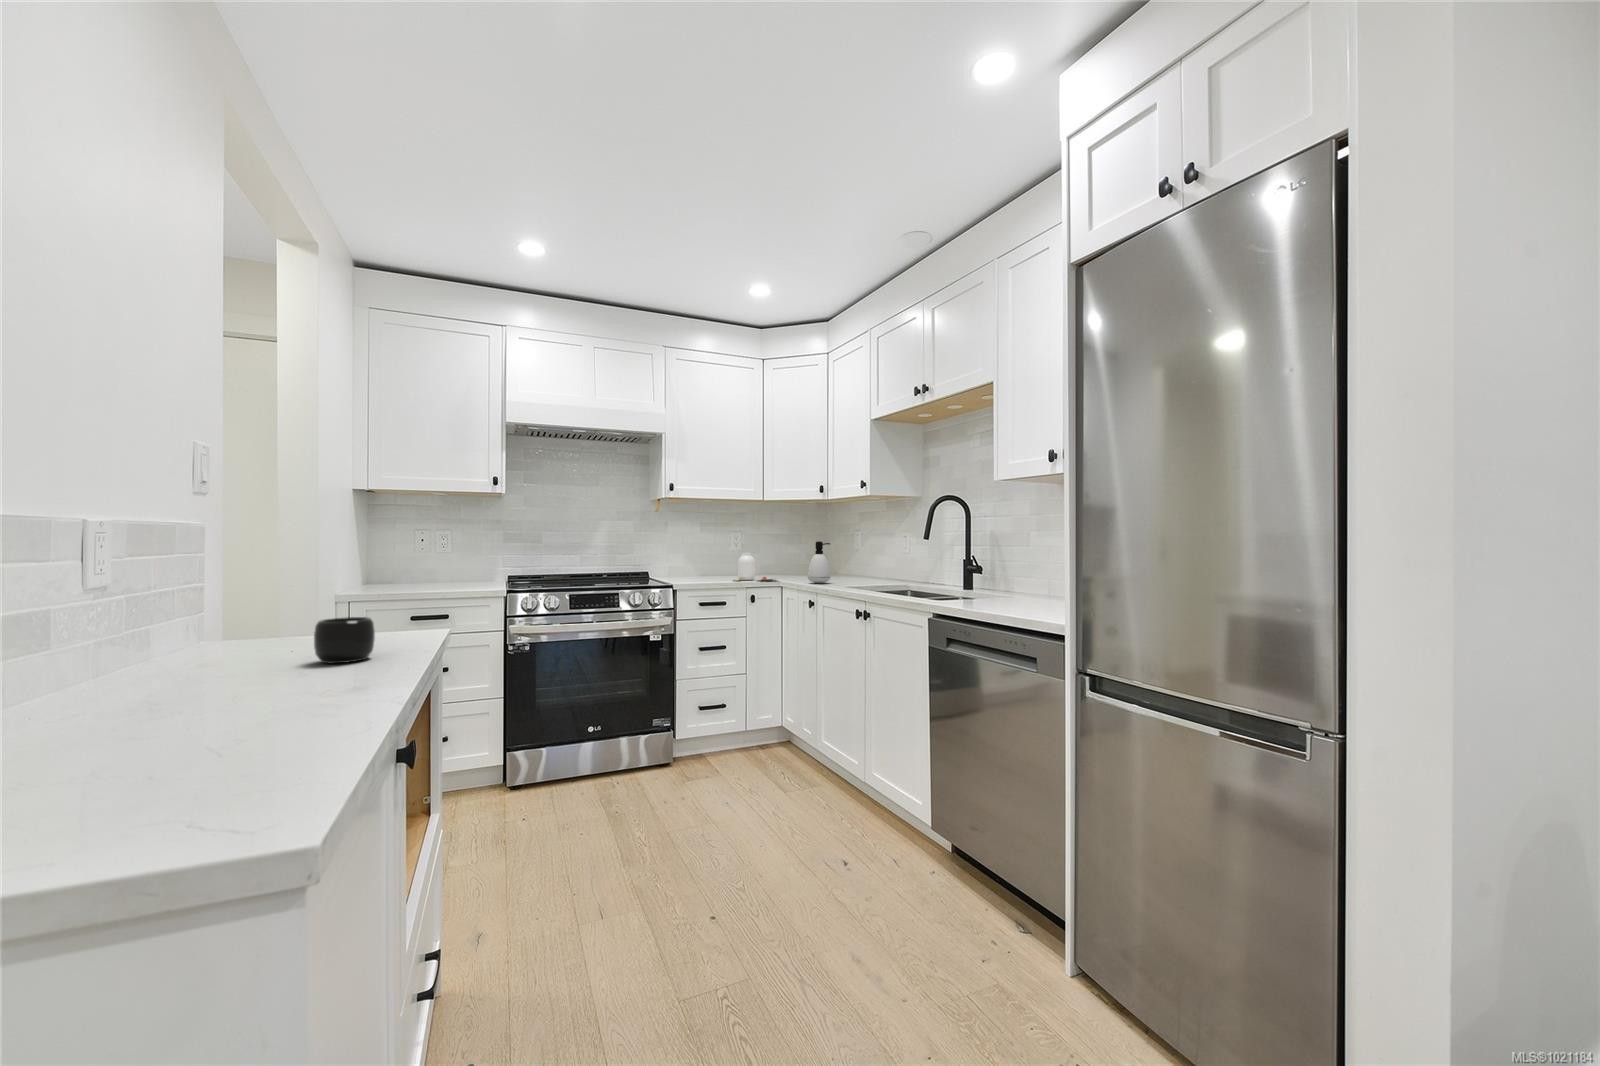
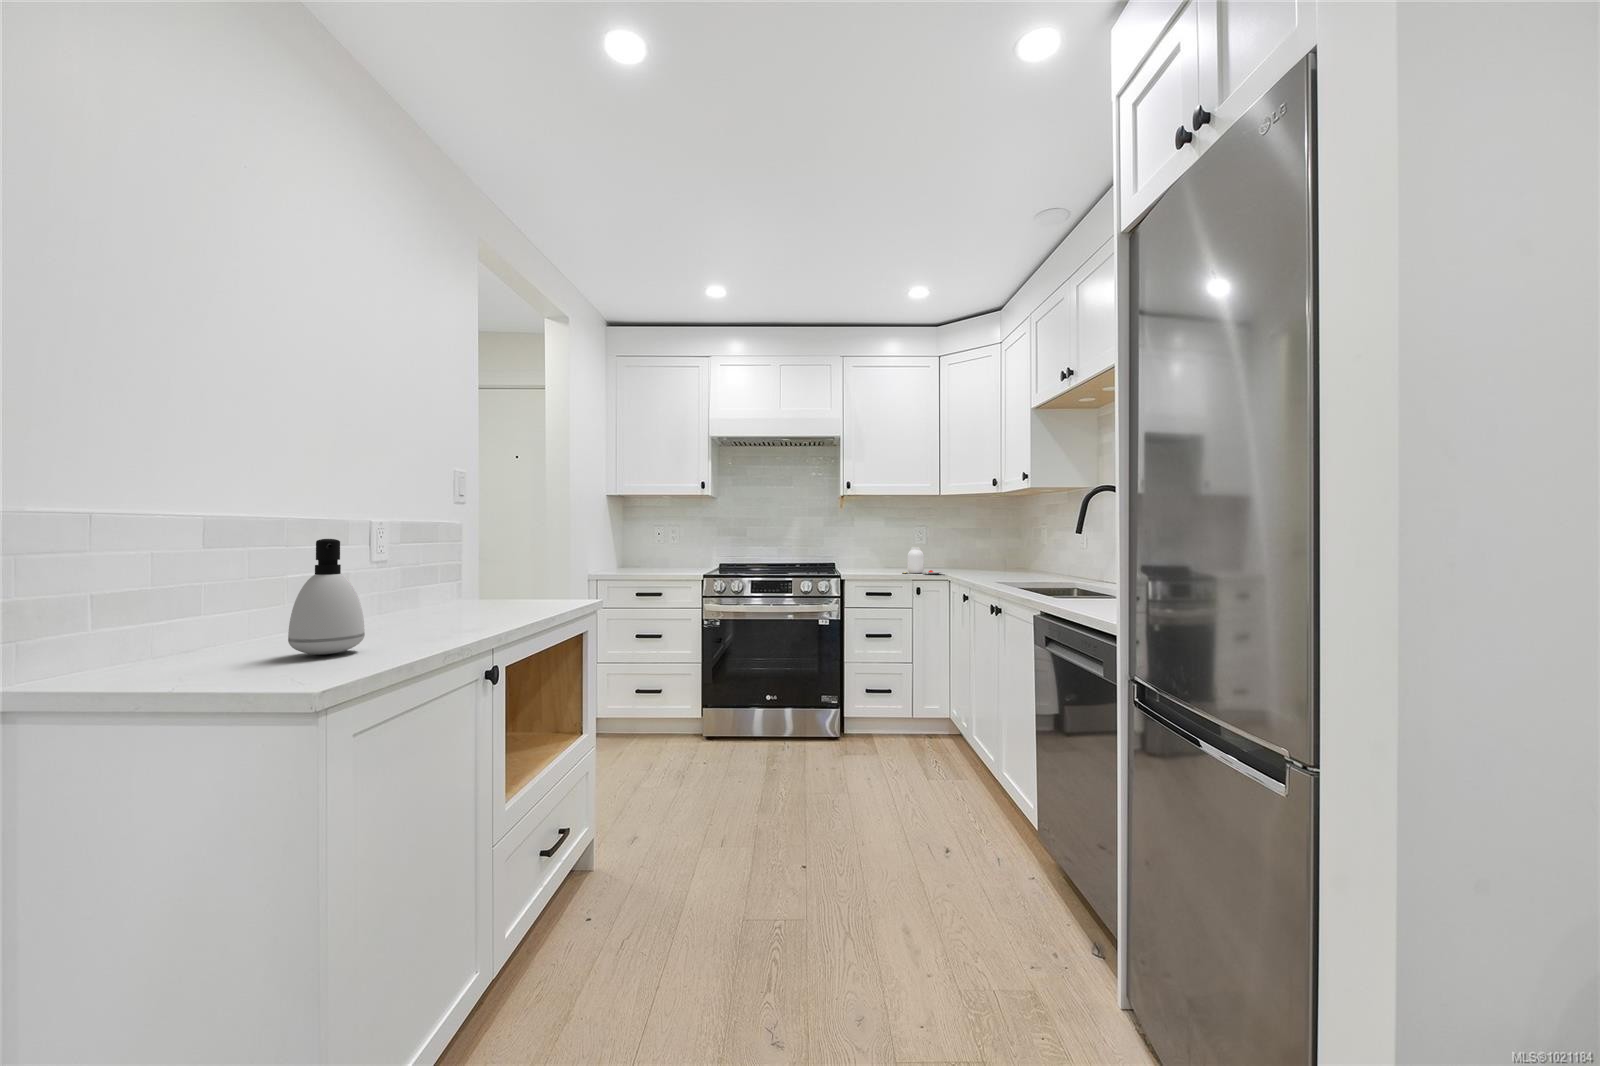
soap dispenser: present [808,541,830,583] -> present [288,539,365,655]
mug: present [314,617,375,663] -> none [477,586,517,616]

